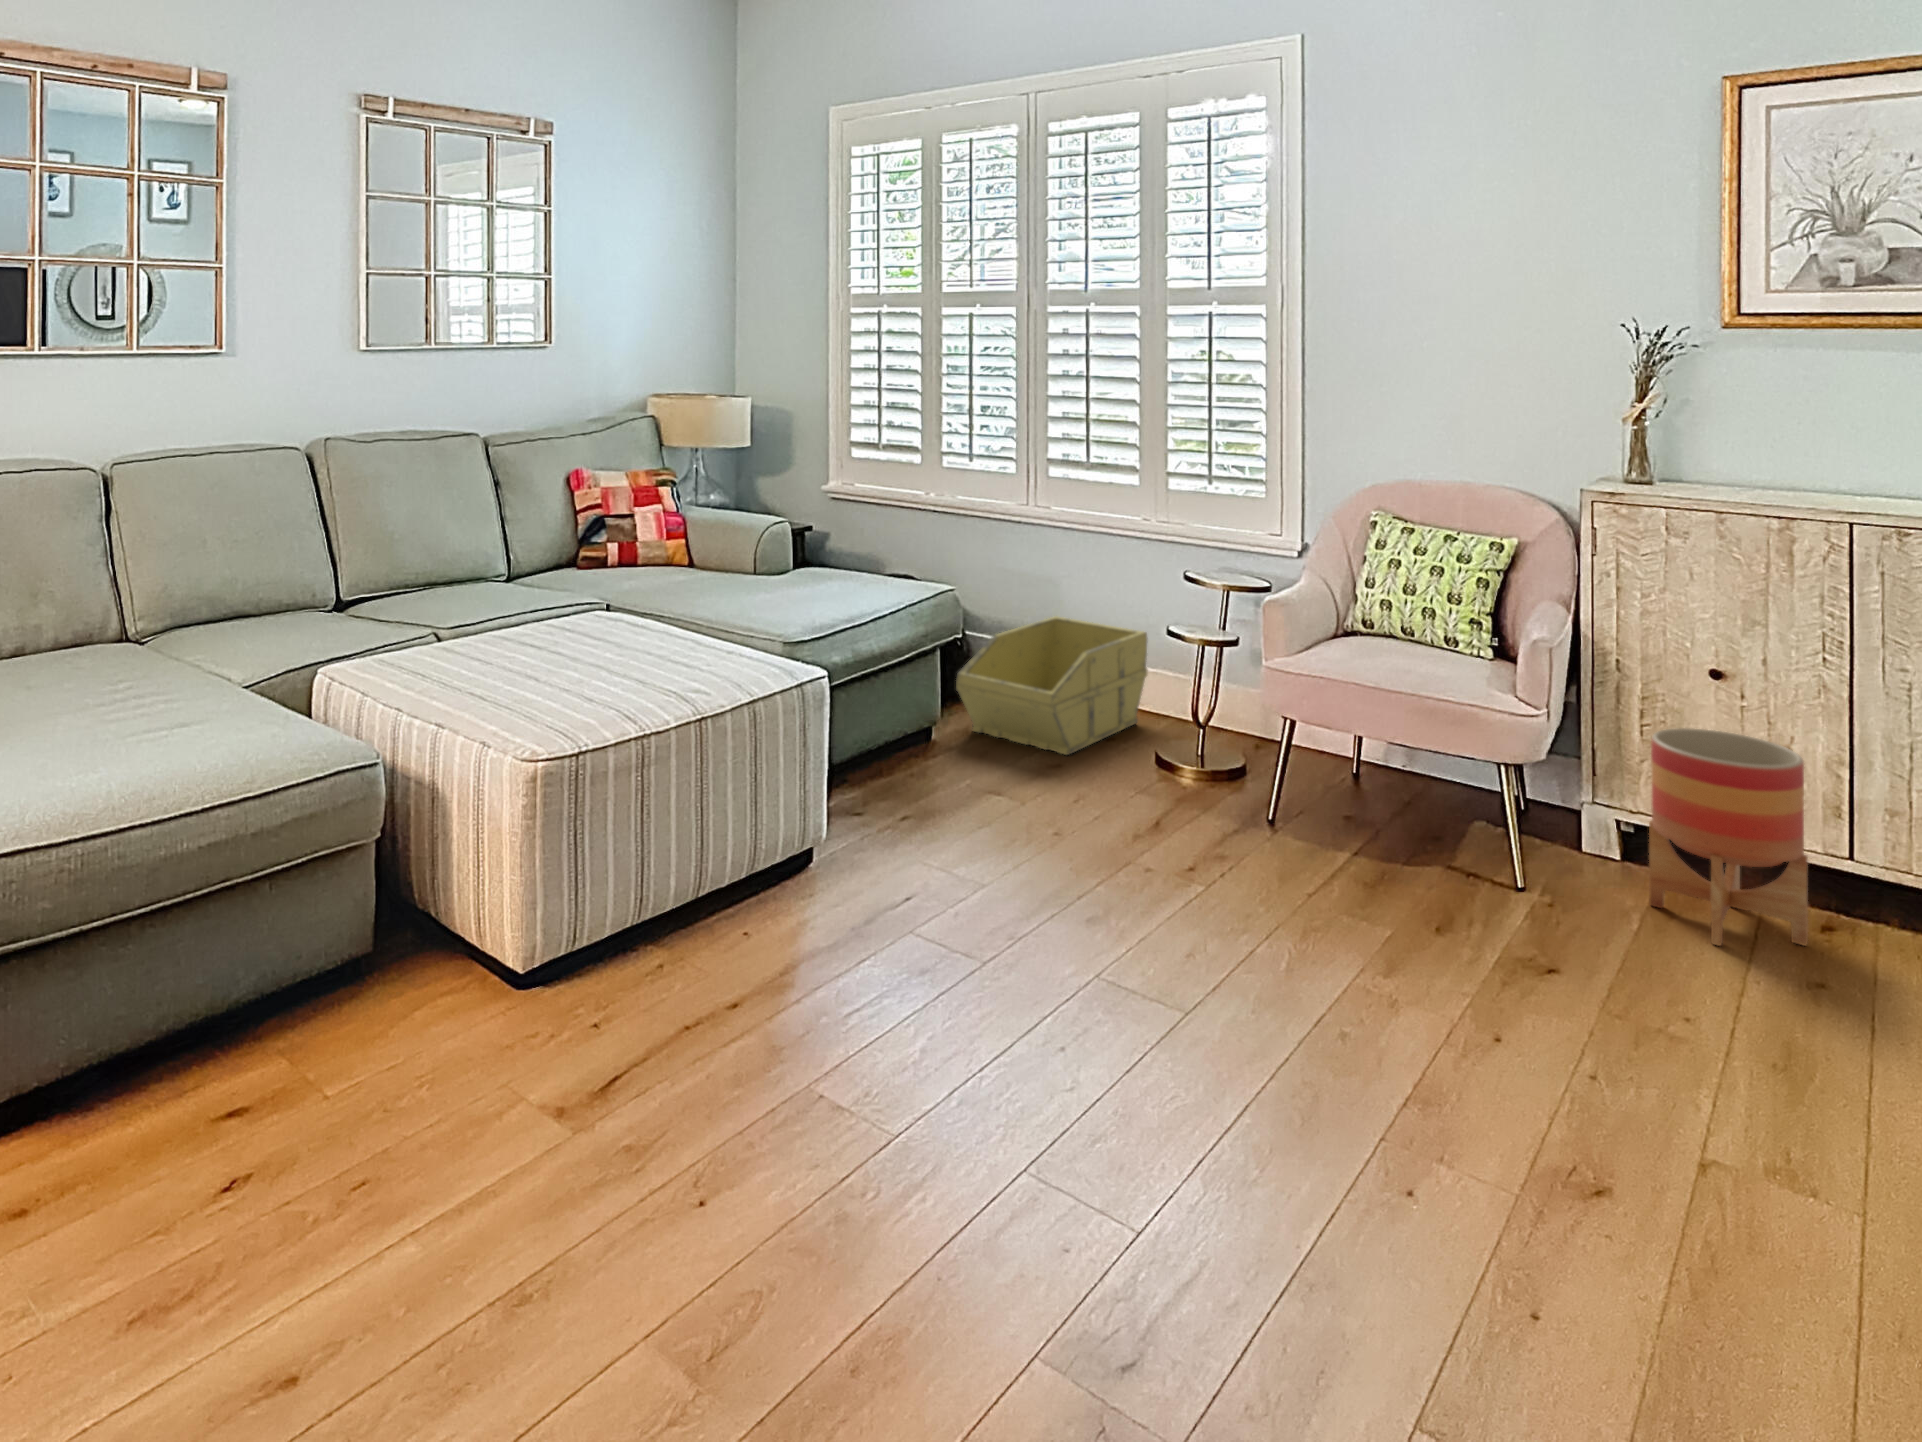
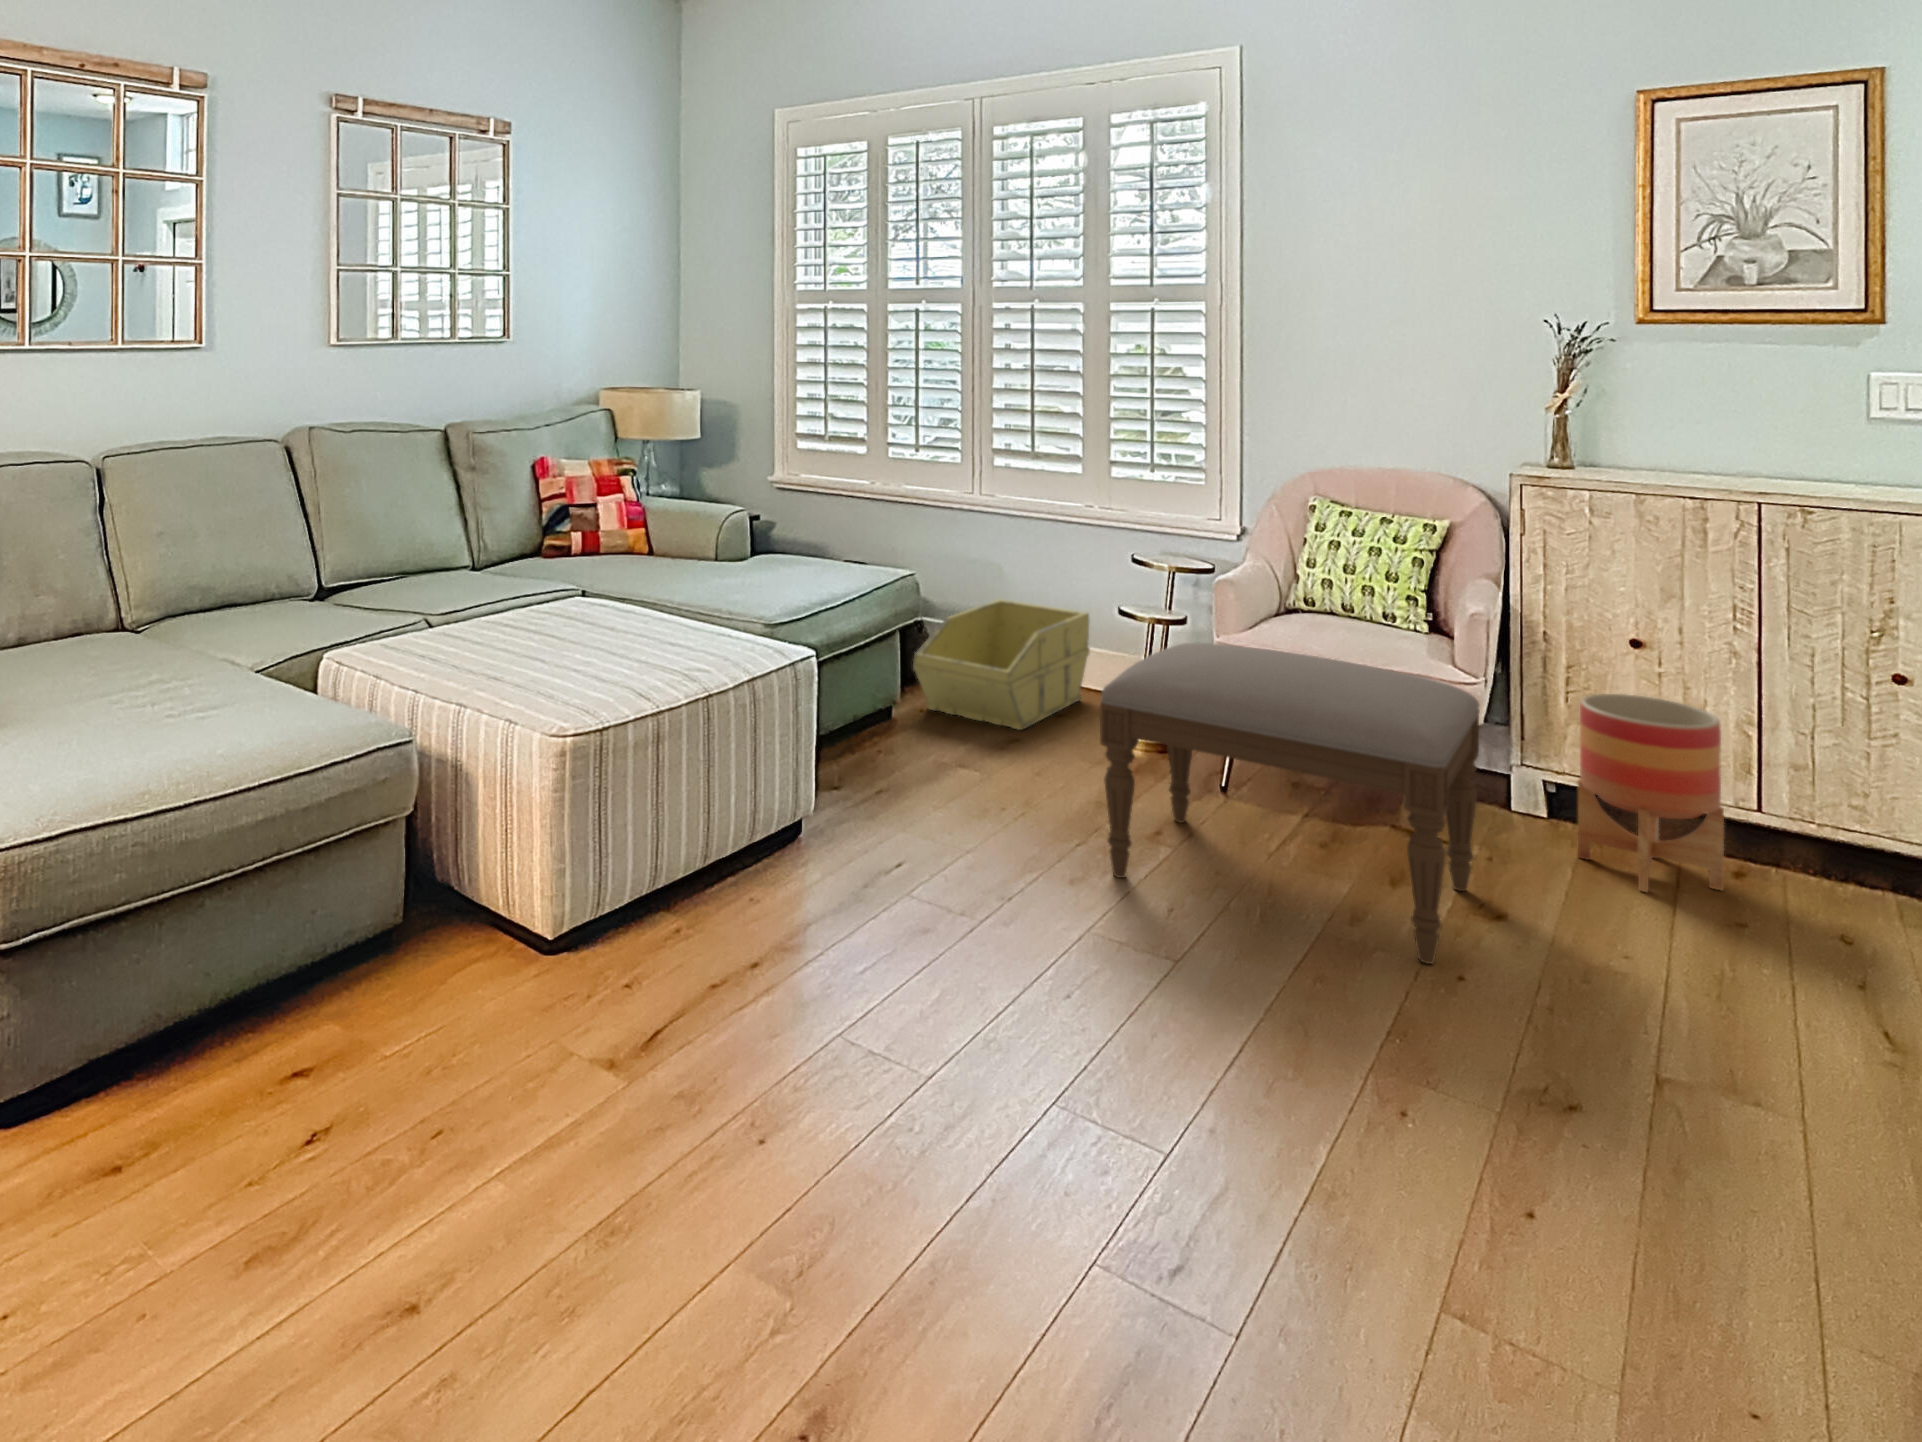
ottoman: none [1121,668,1534,1021] -> present [1100,642,1480,964]

